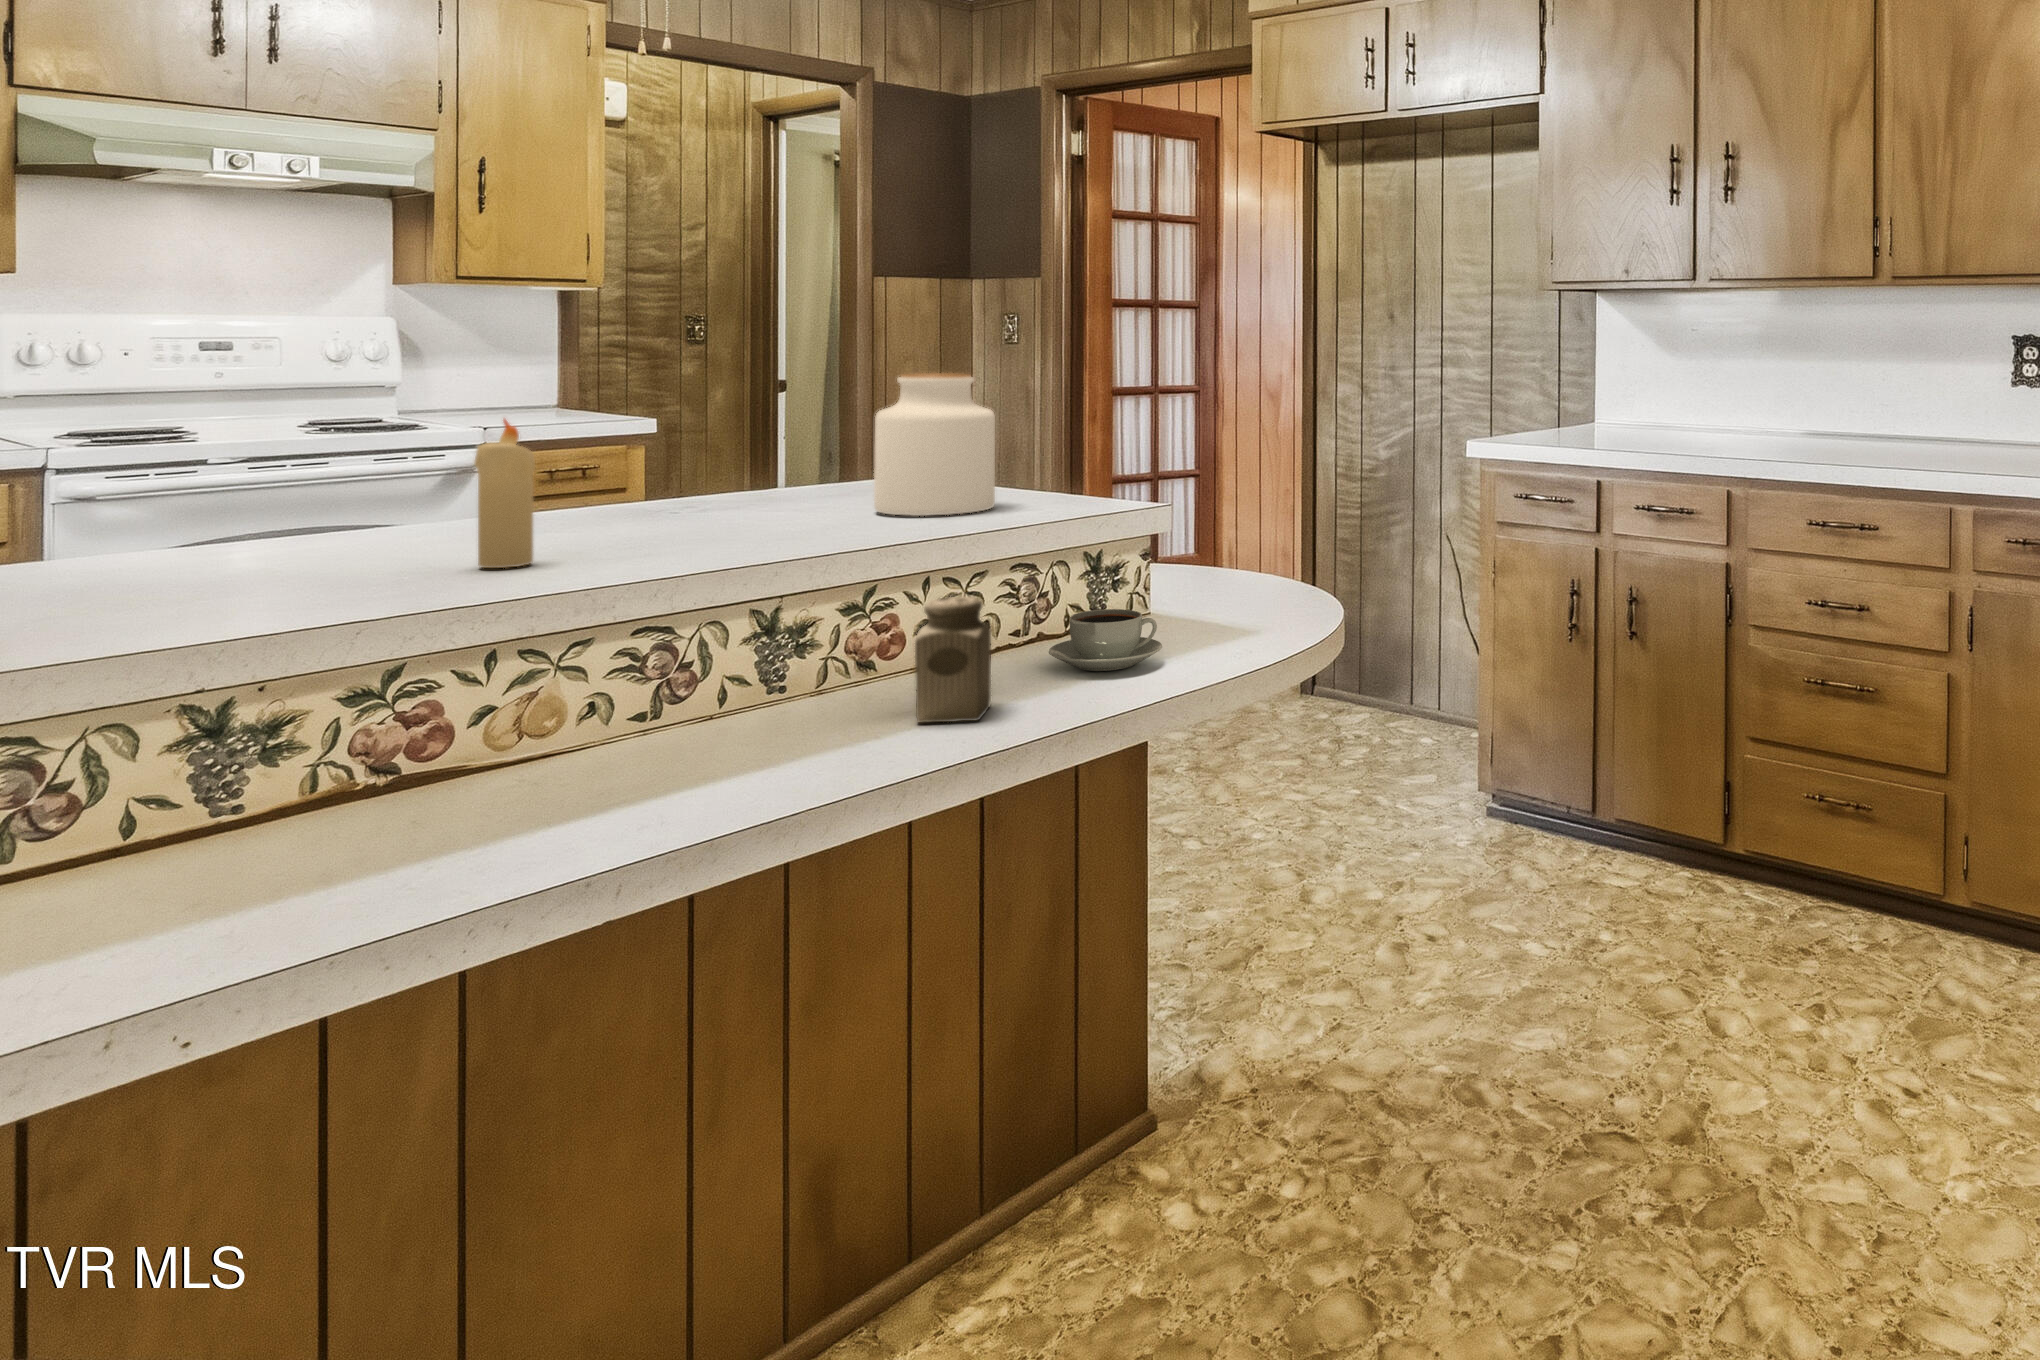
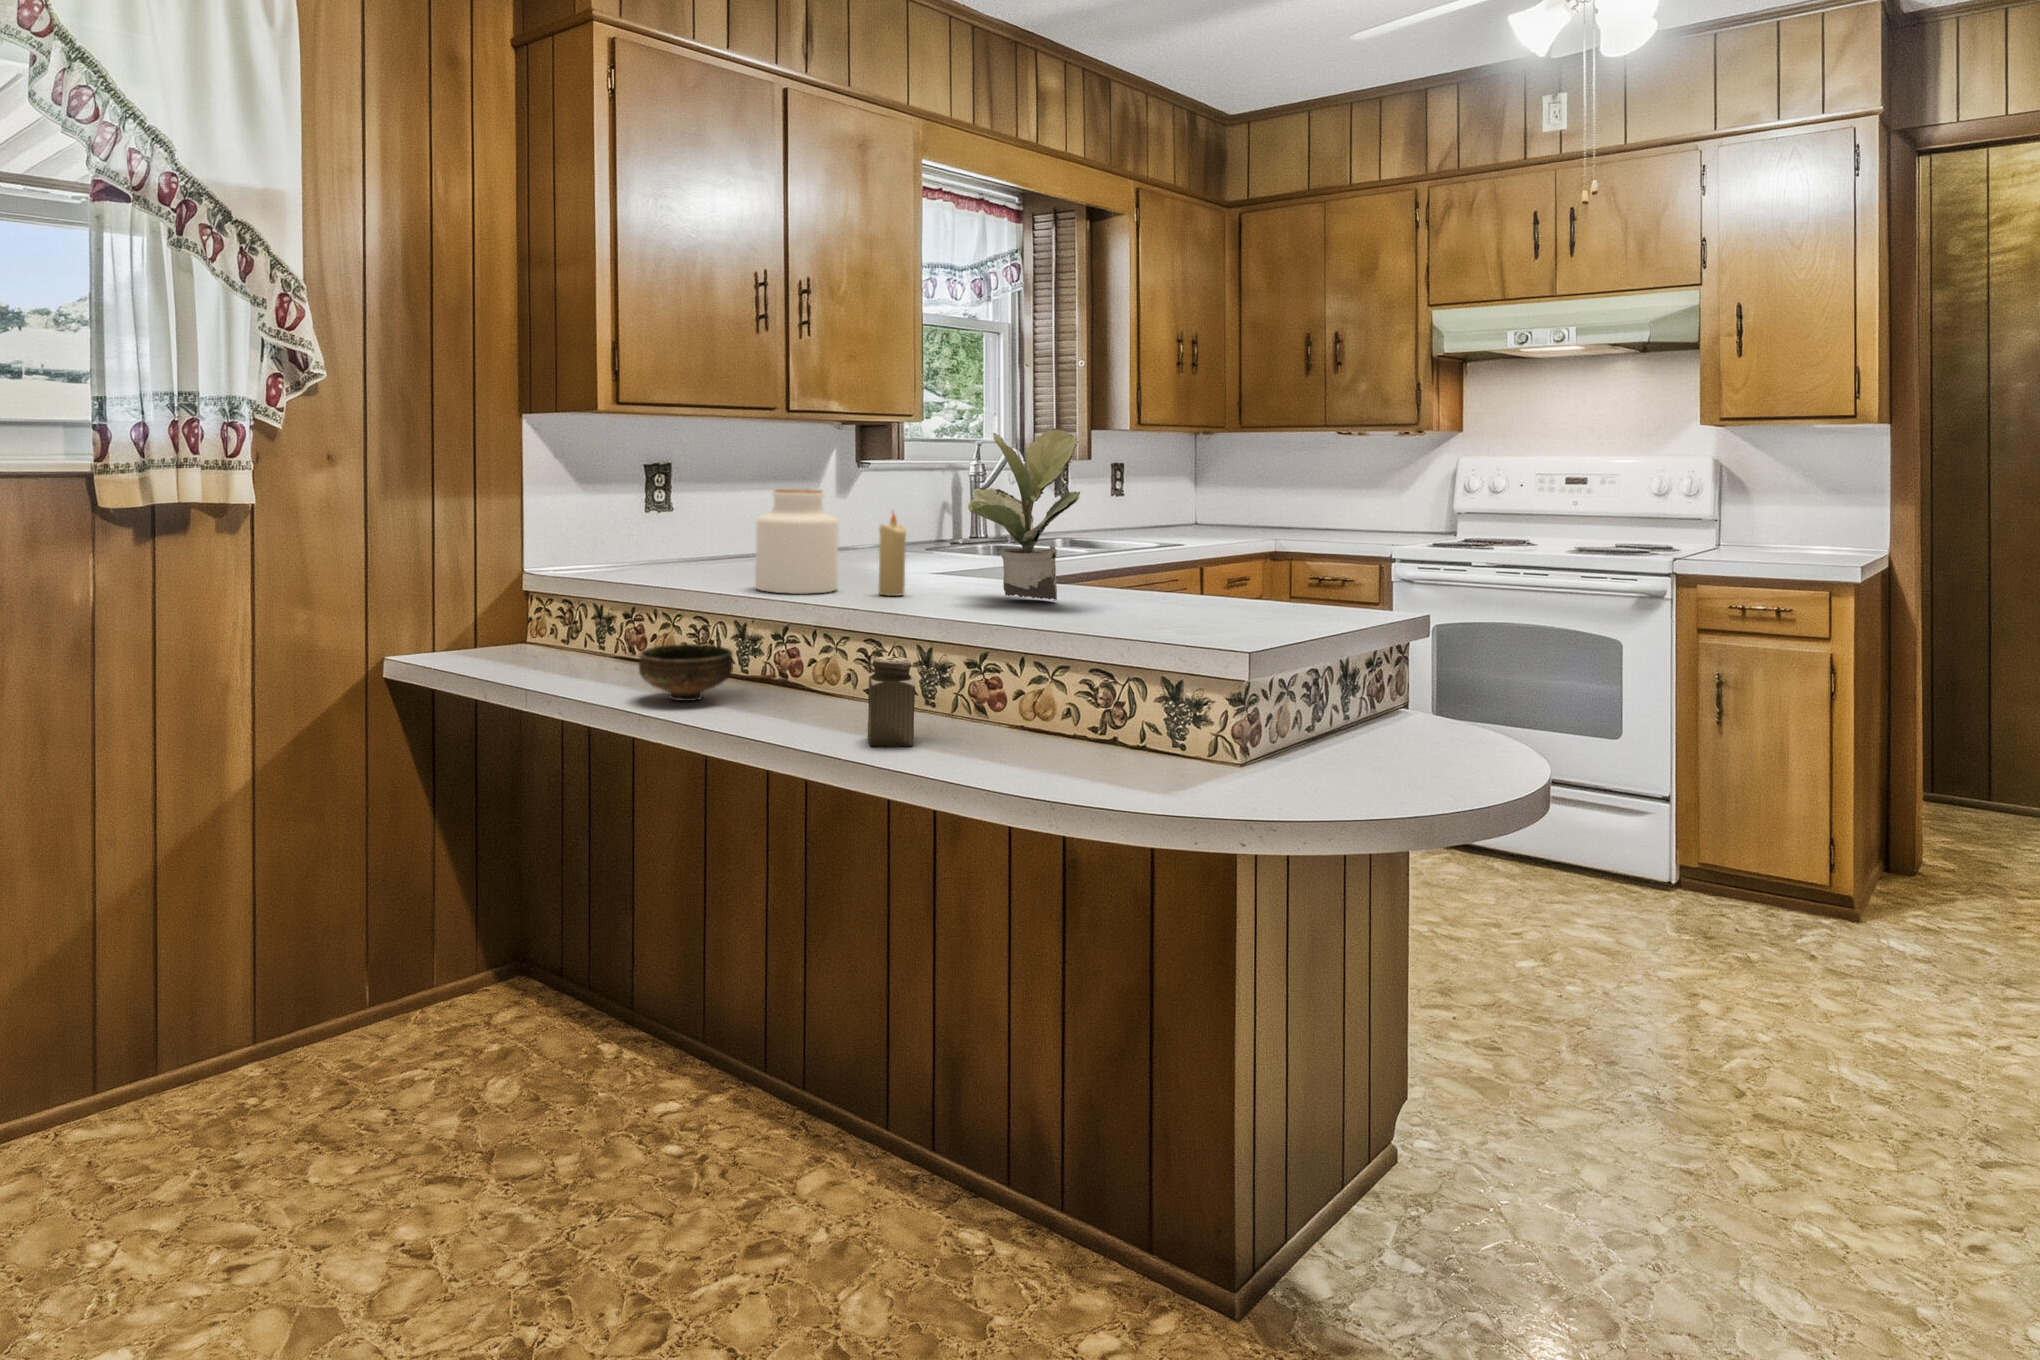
potted plant: none [559,280,803,531] -> present [968,429,1080,601]
jar: present [874,373,995,516] -> present [755,489,839,594]
coffee cup: present [1049,609,1162,671] -> none [987,713,1085,768]
bowl: none [295,720,547,858] -> present [639,644,733,701]

